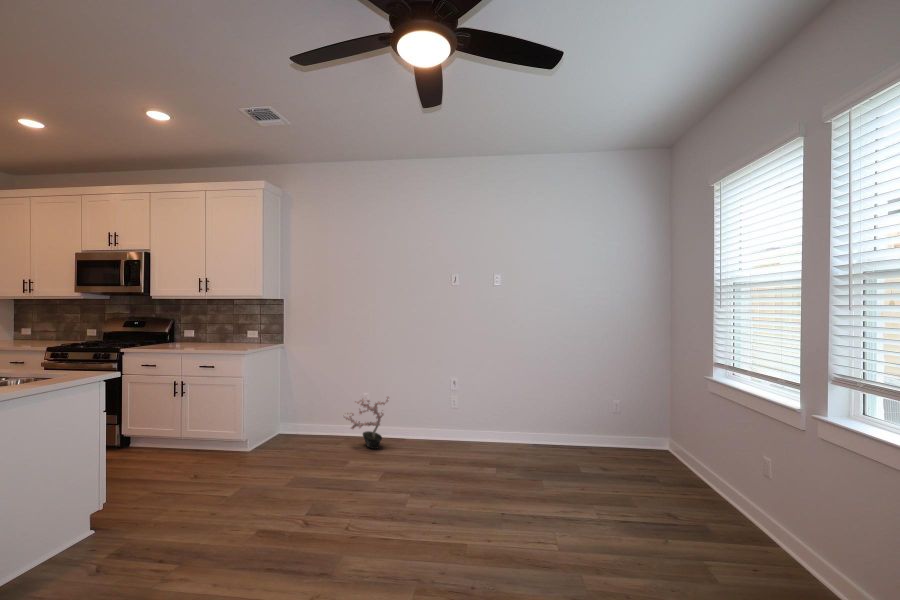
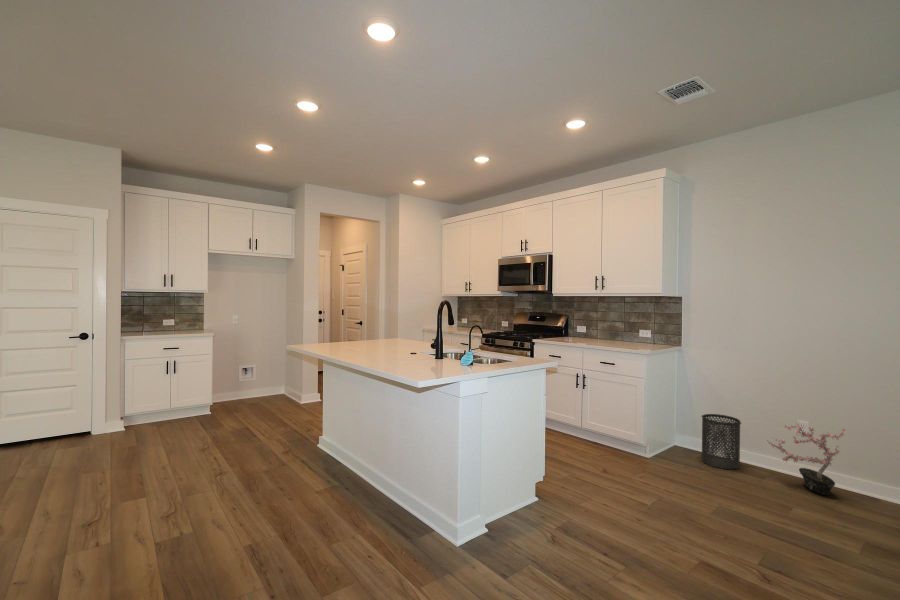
trash can: none [297,400,326,447] -> present [702,414,741,469]

